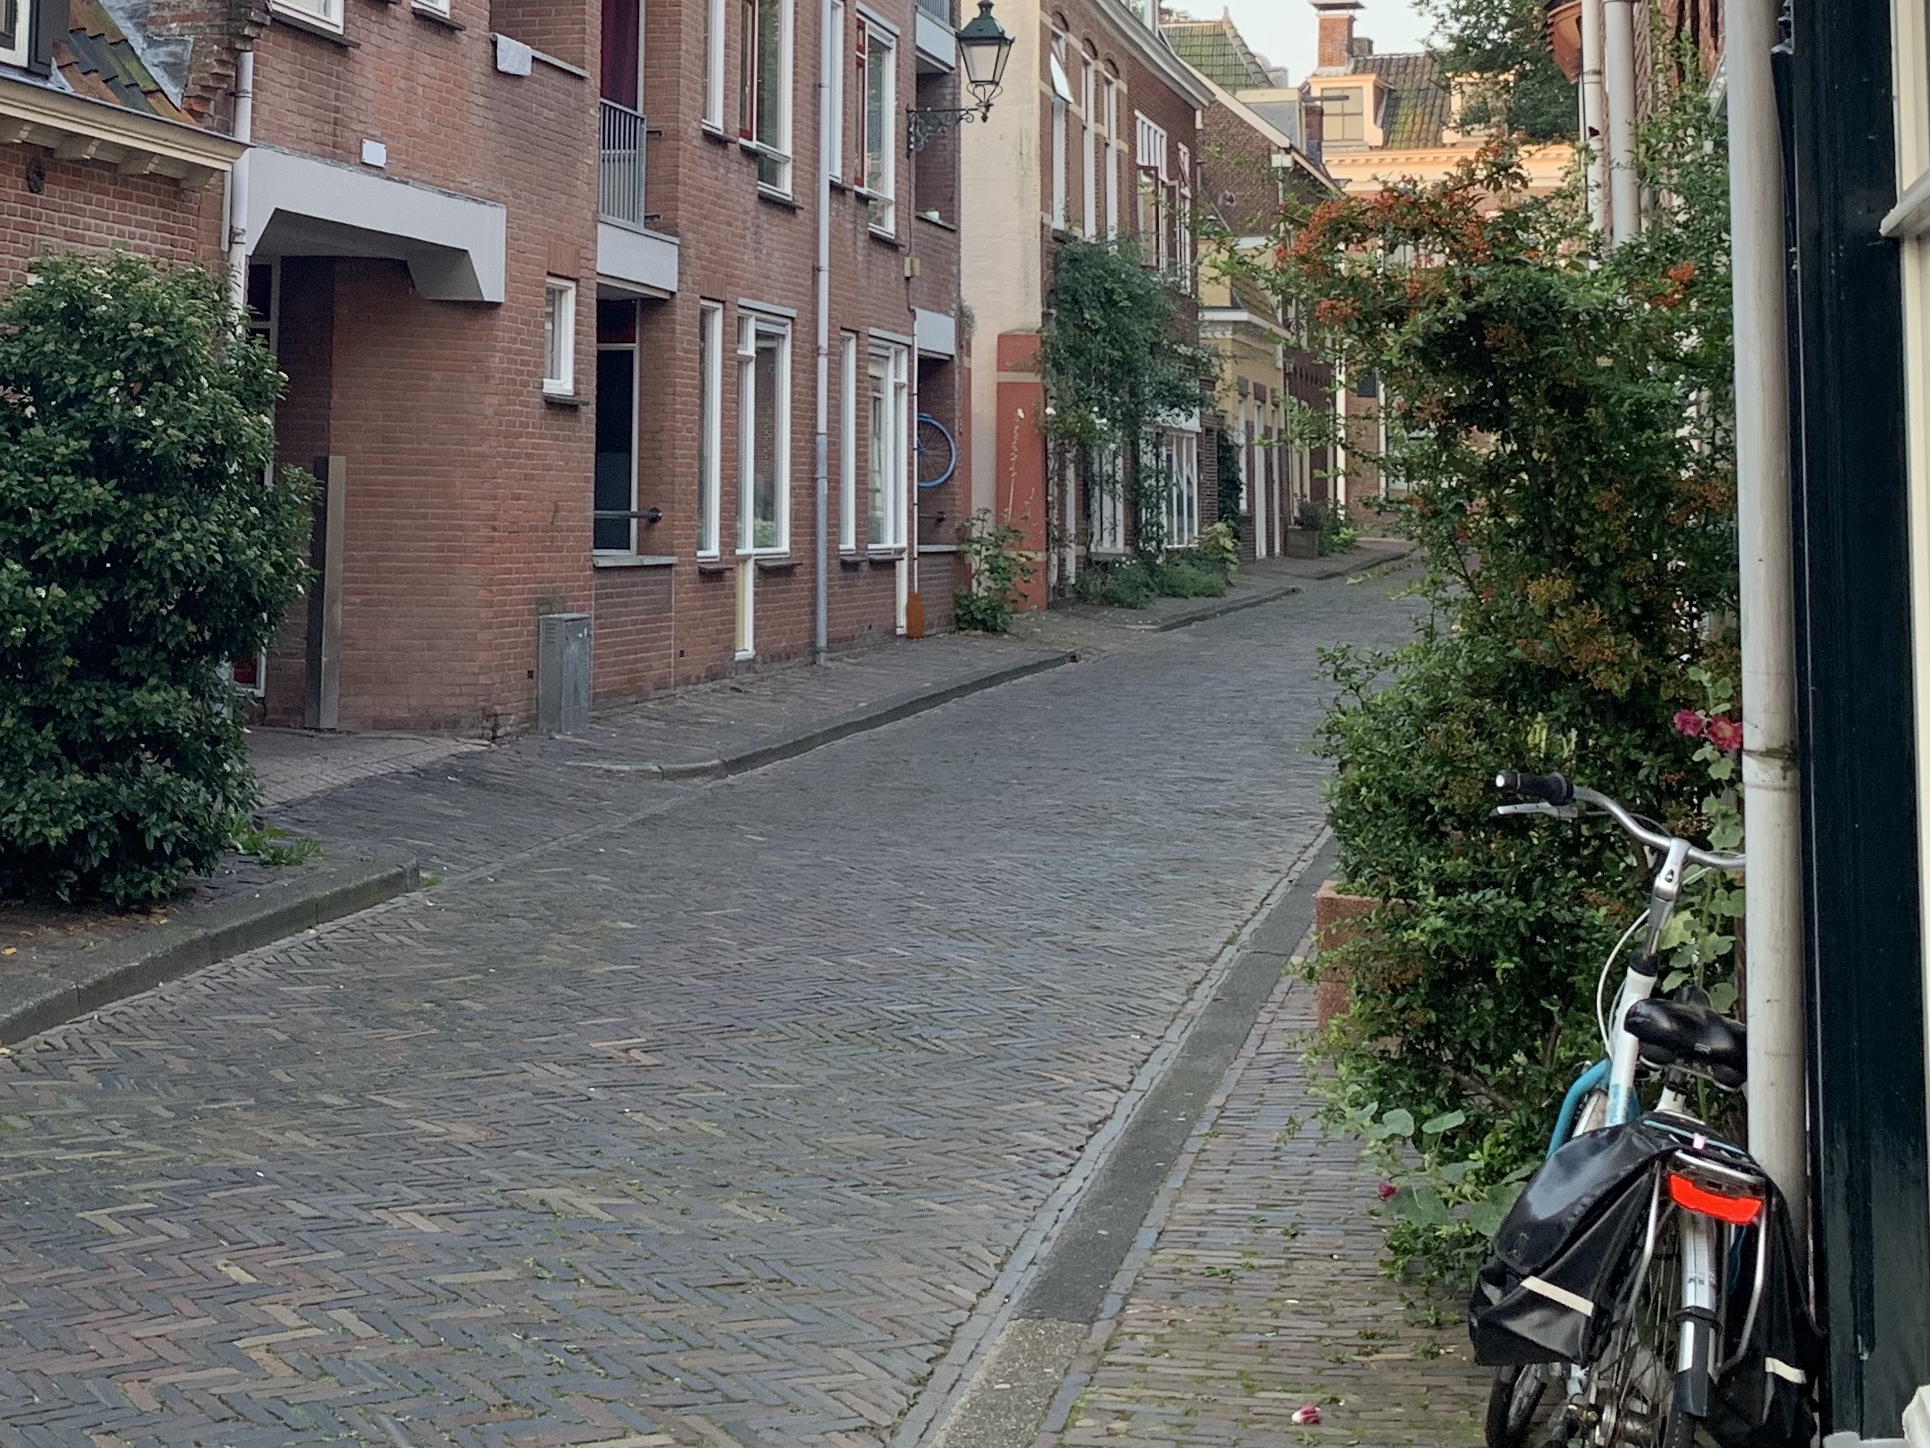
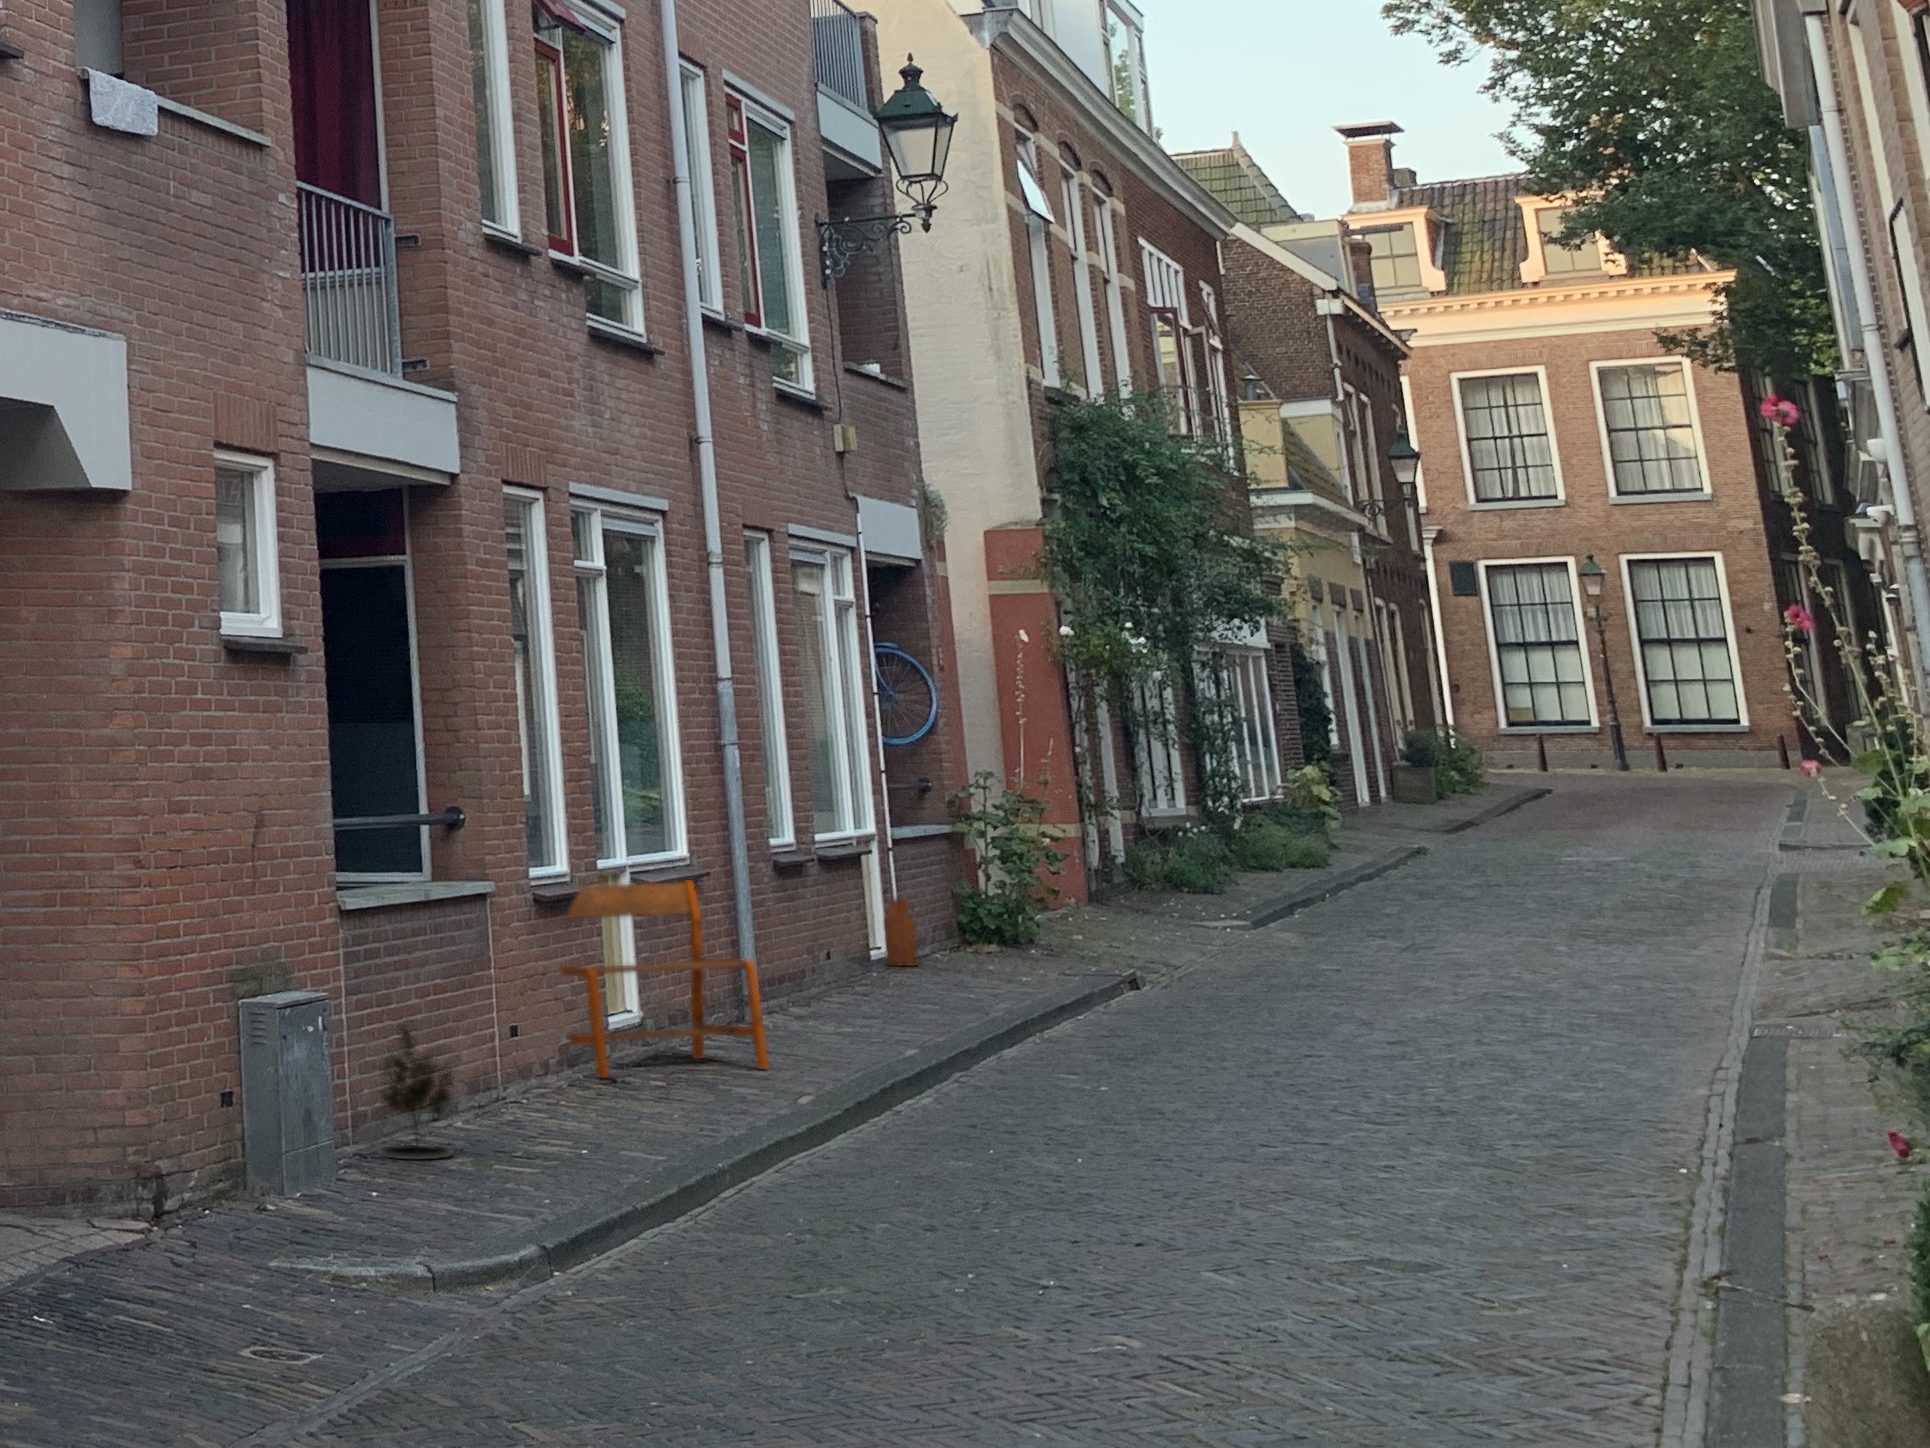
bench: none [691,561,832,682] -> present [561,880,769,1078]
potted tree: none [601,624,658,711] -> present [373,1021,454,1160]

